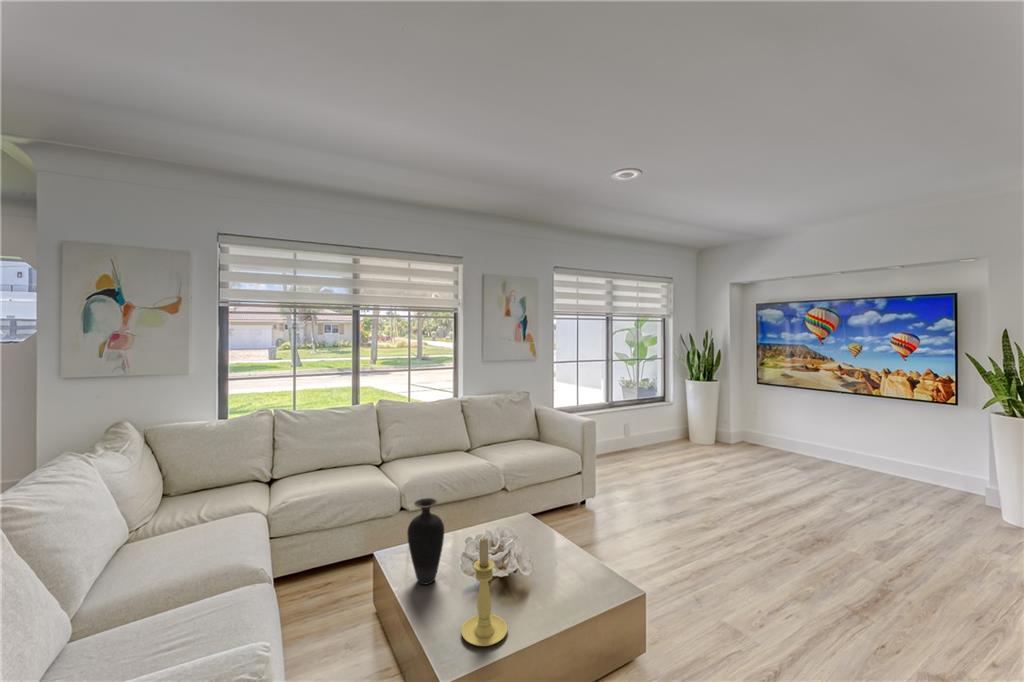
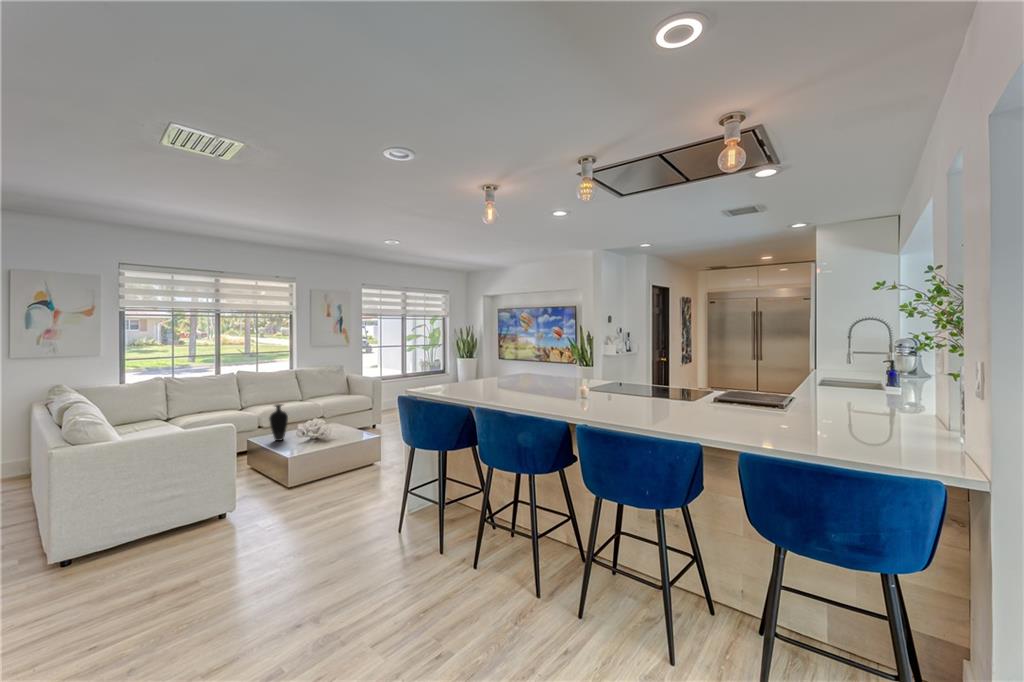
candle holder: present [461,537,507,646] -> none [297,409,317,448]

